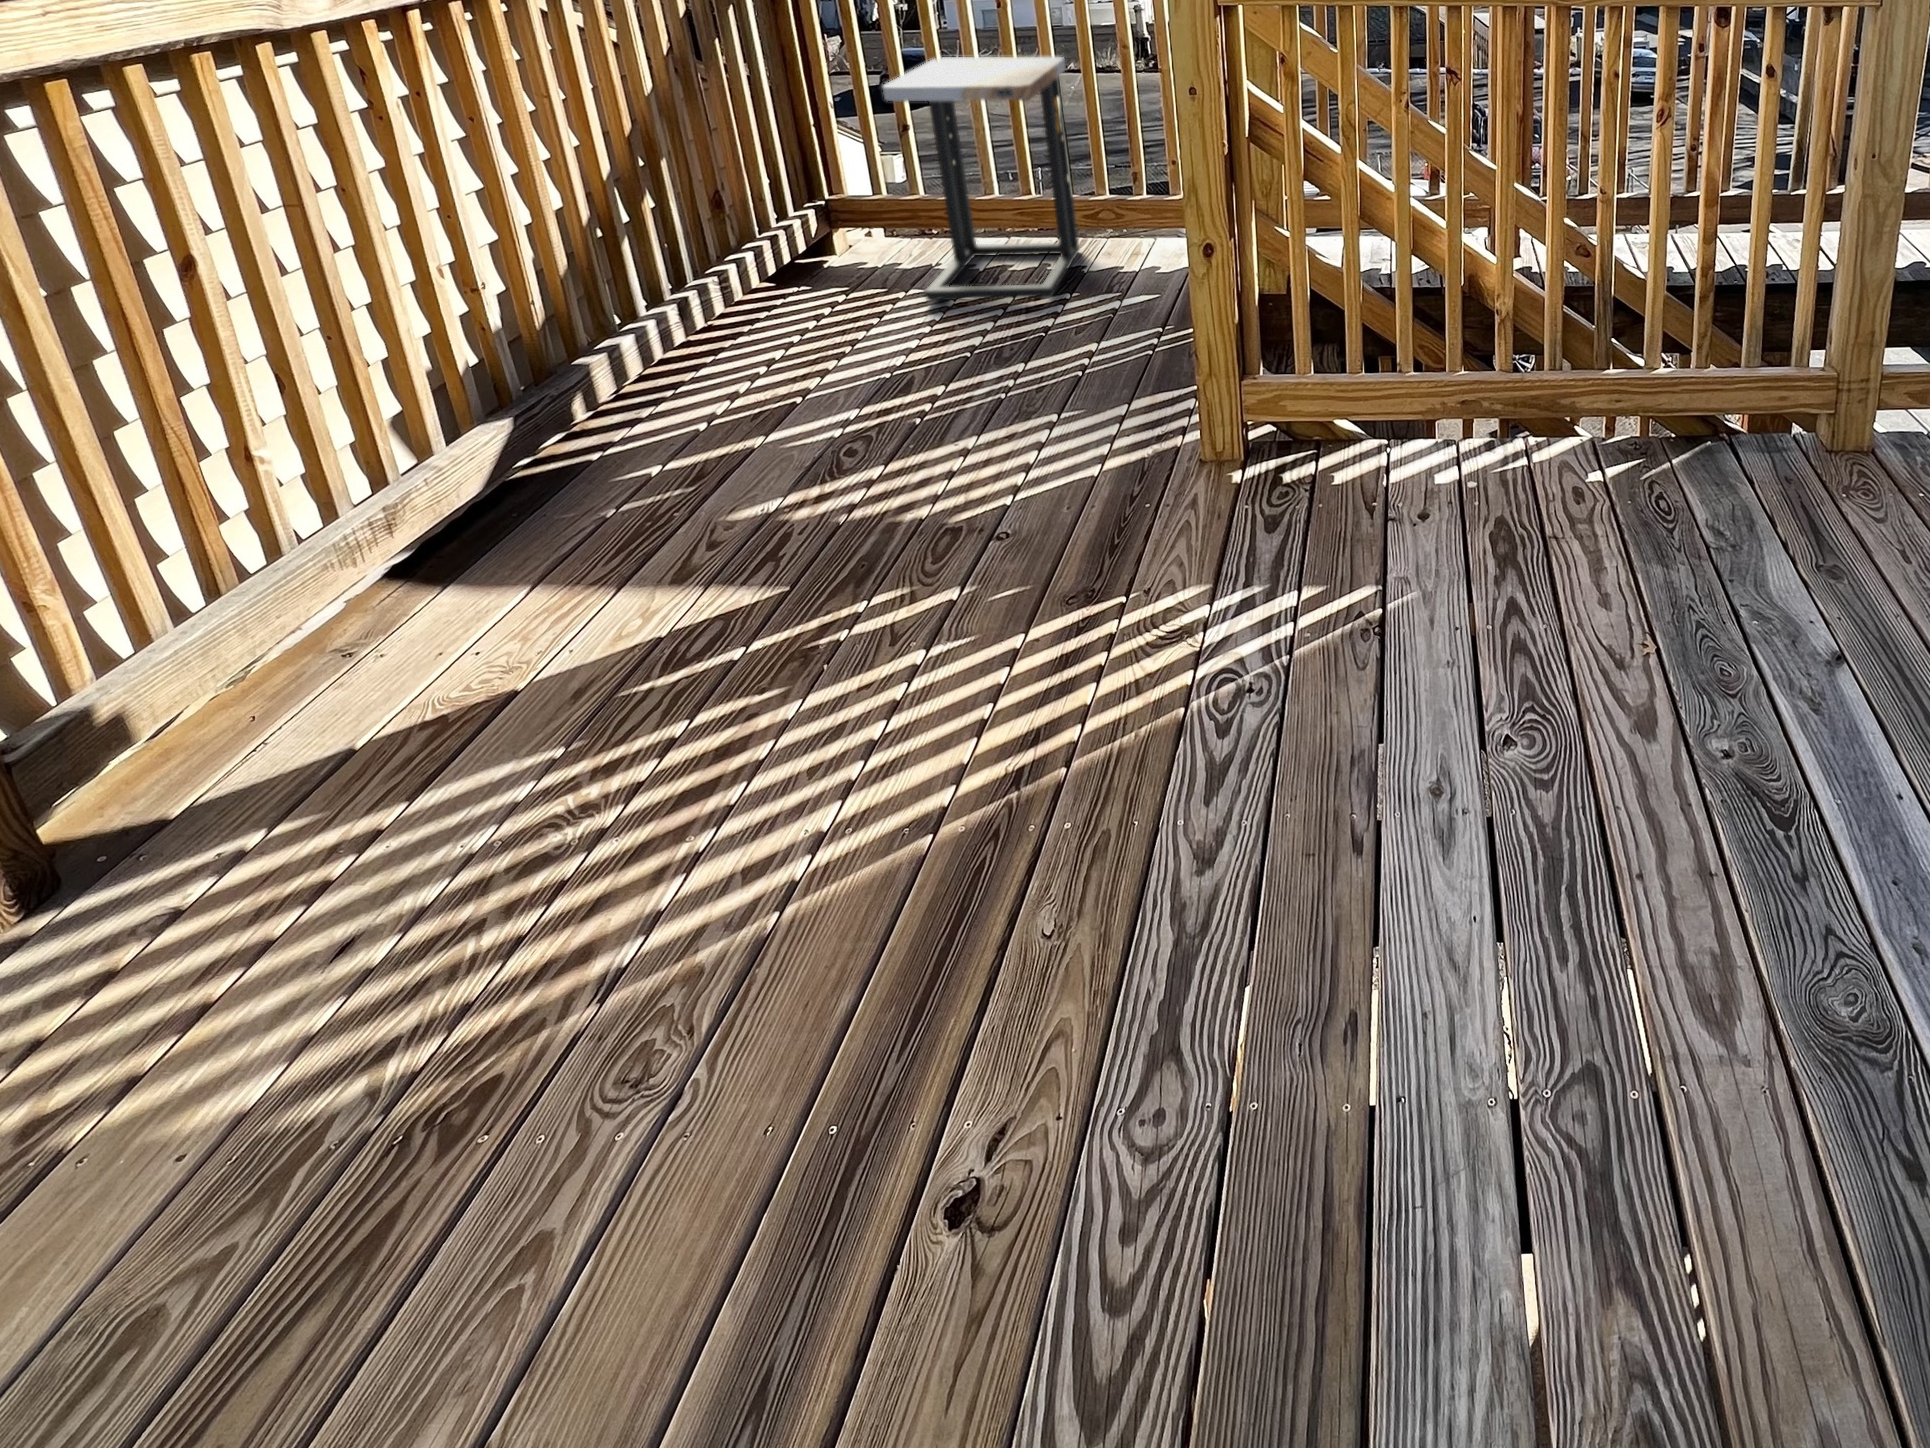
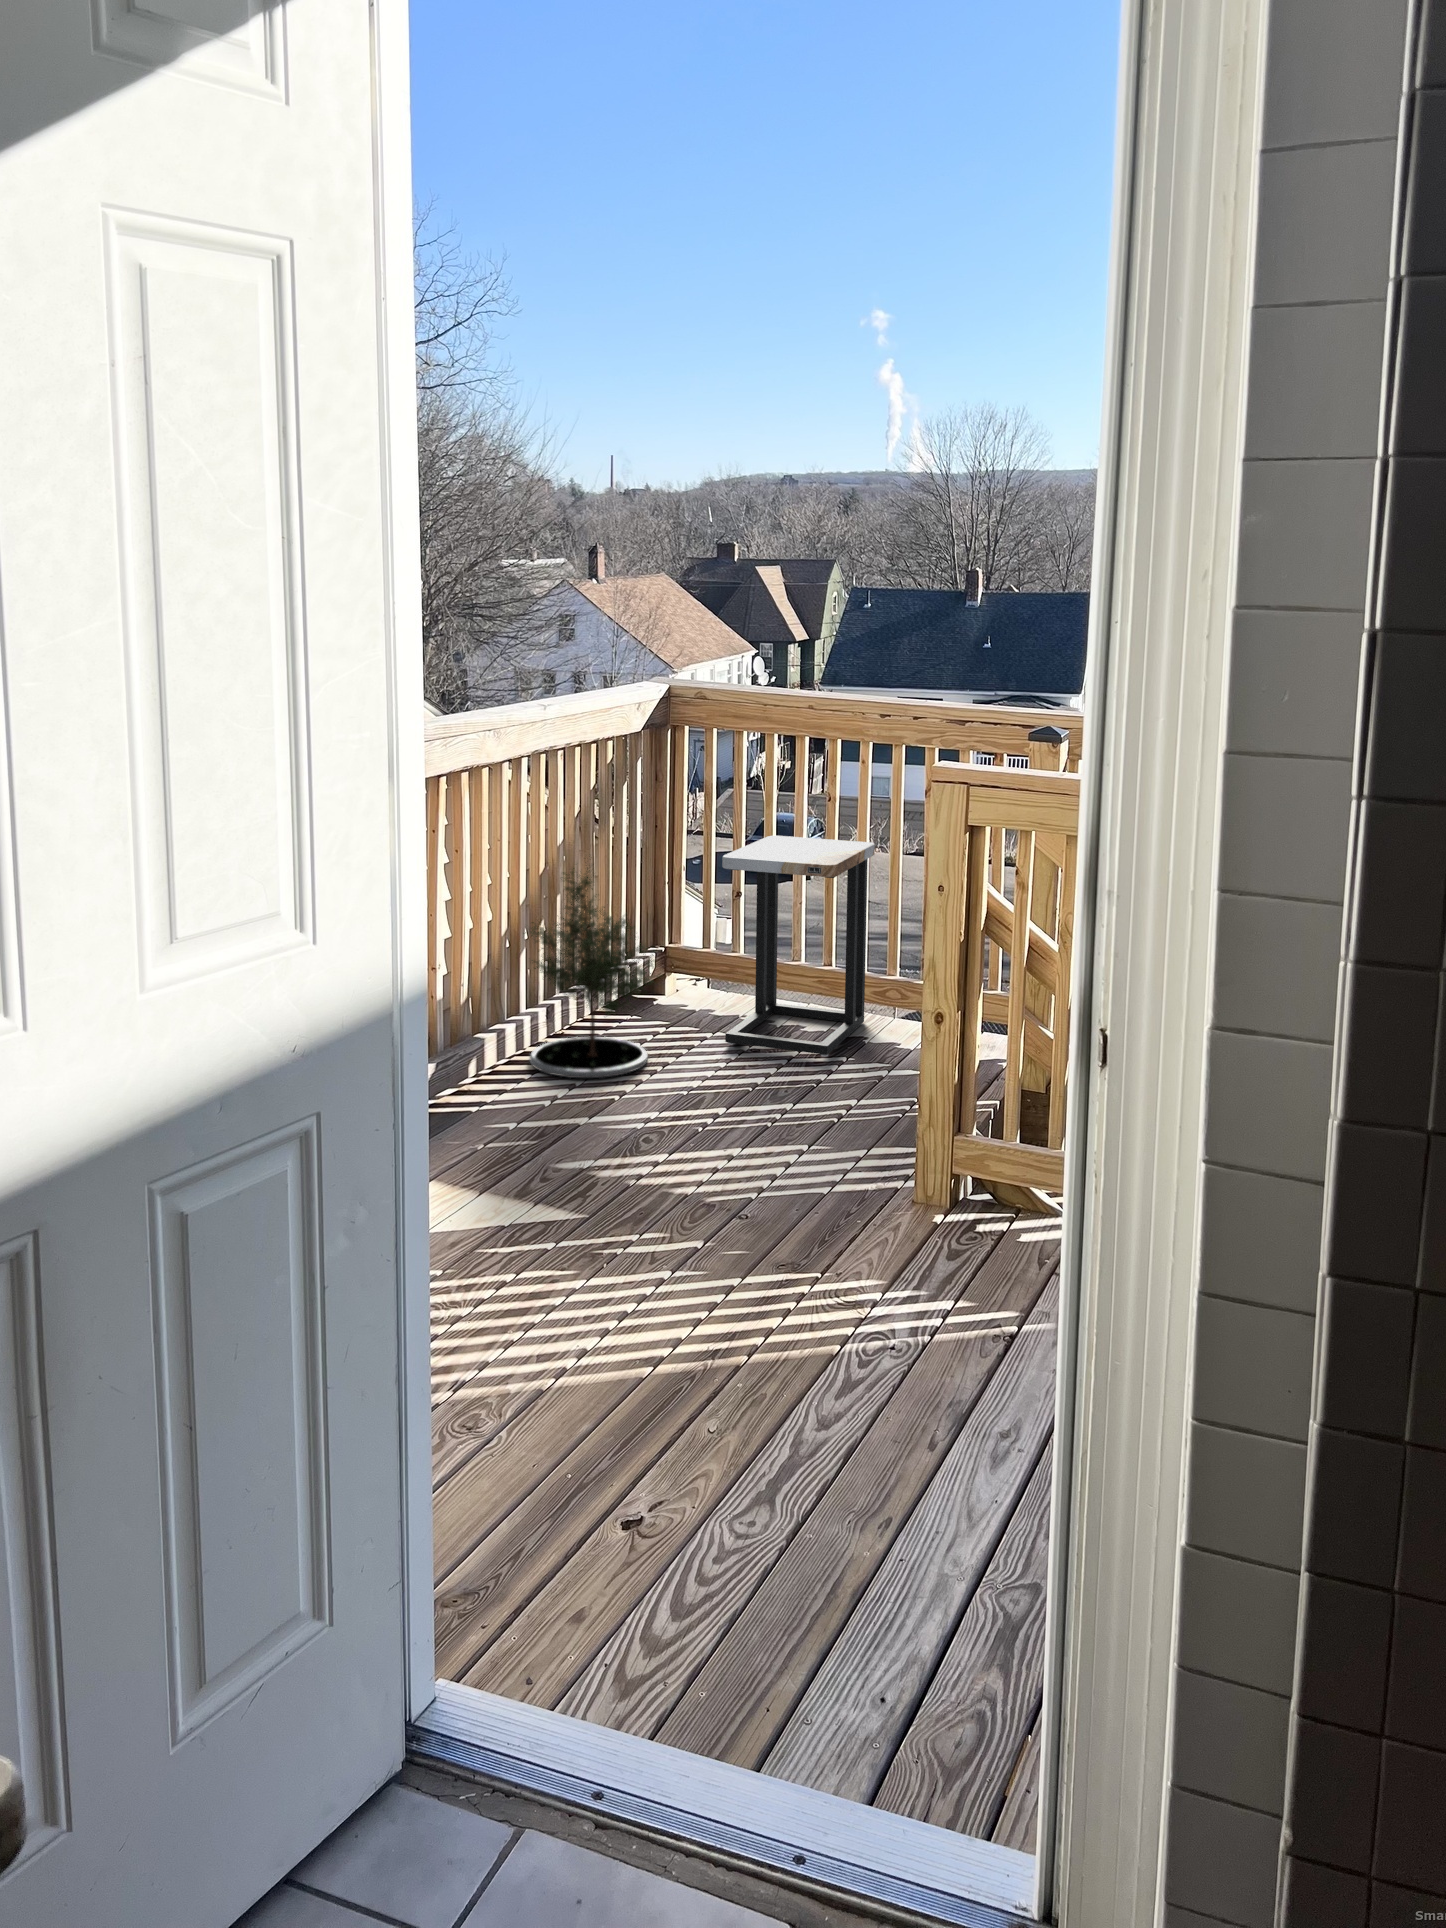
potted tree: none [610,97,833,384] -> present [530,867,658,1078]

